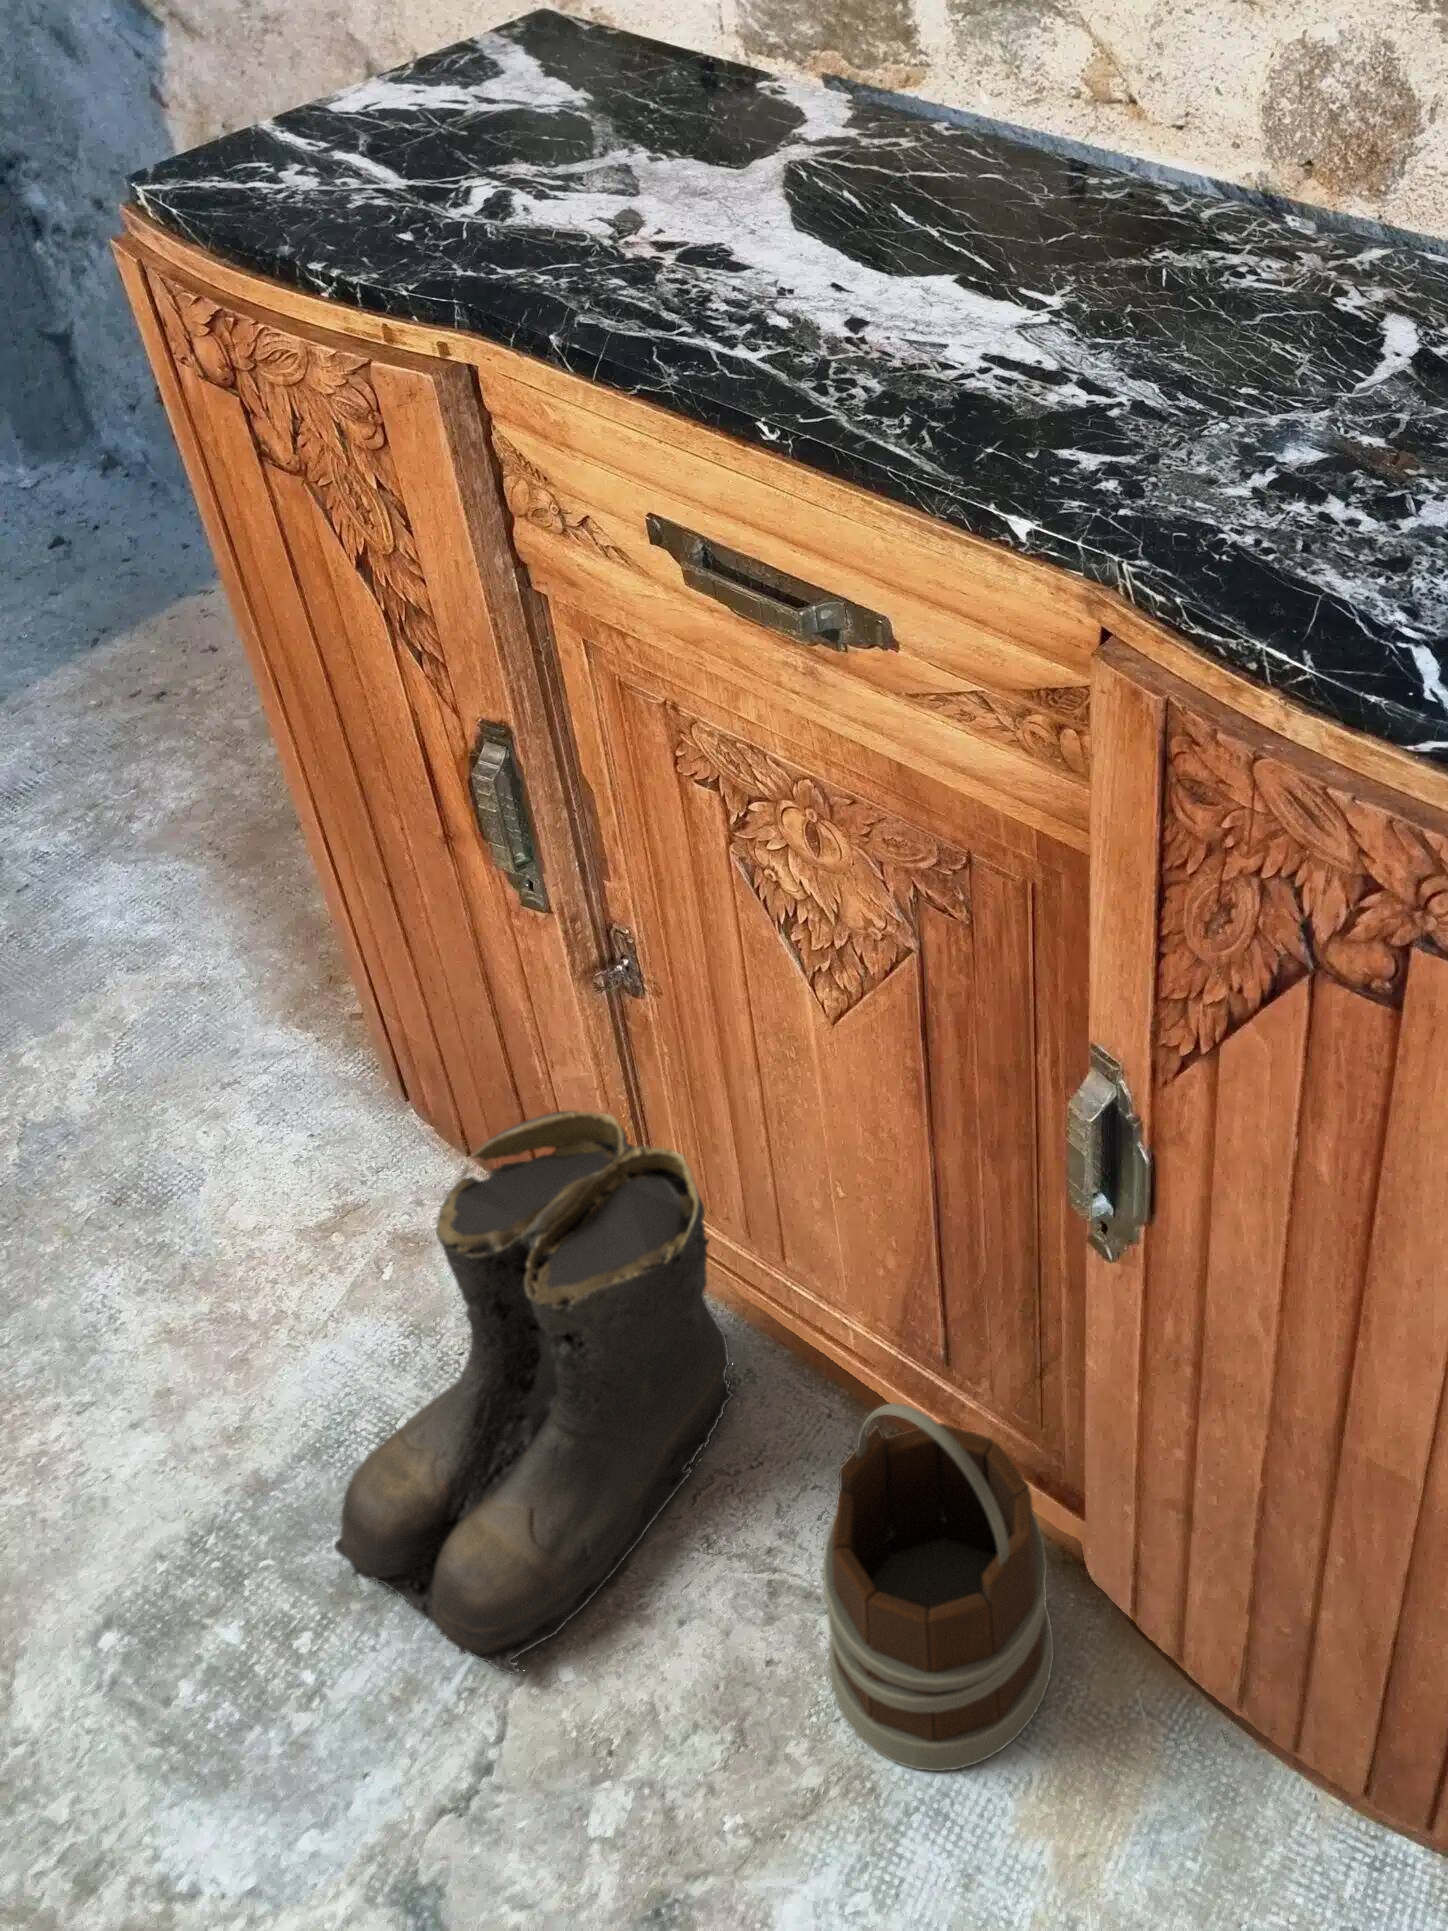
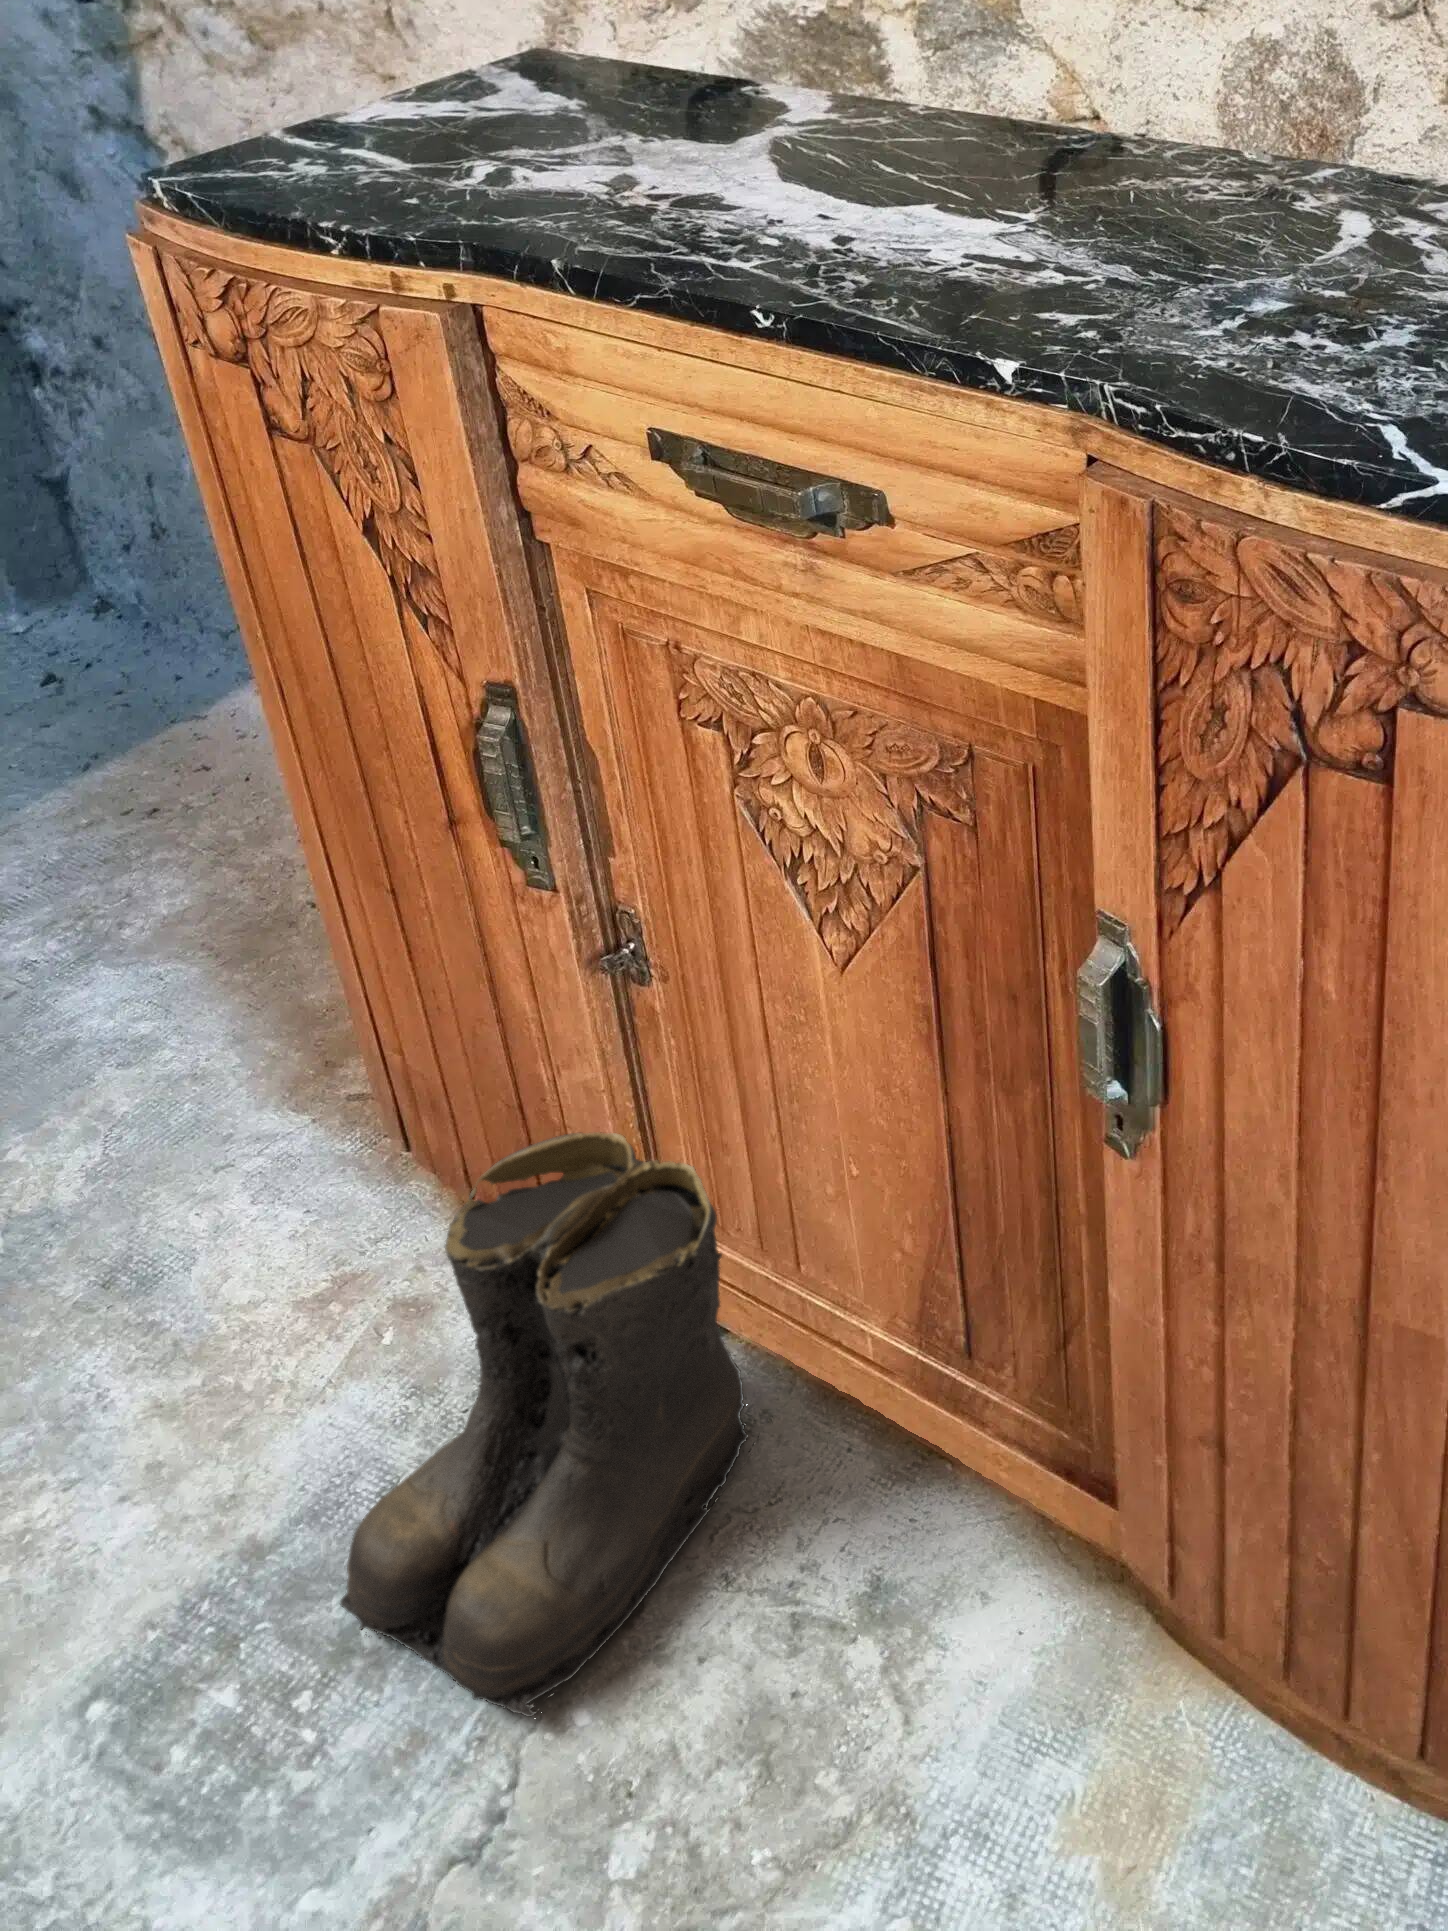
wooden bucket: present [823,1403,1054,1771] -> none [849,1376,1091,1793]

